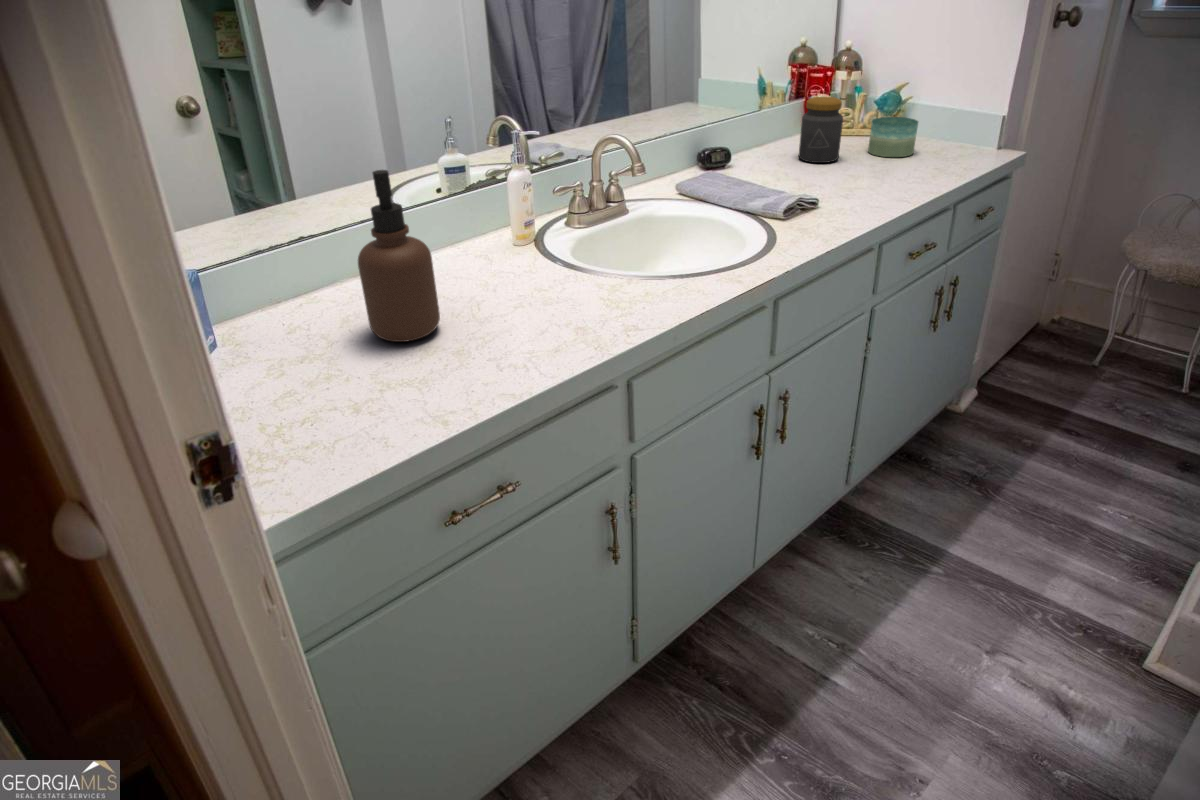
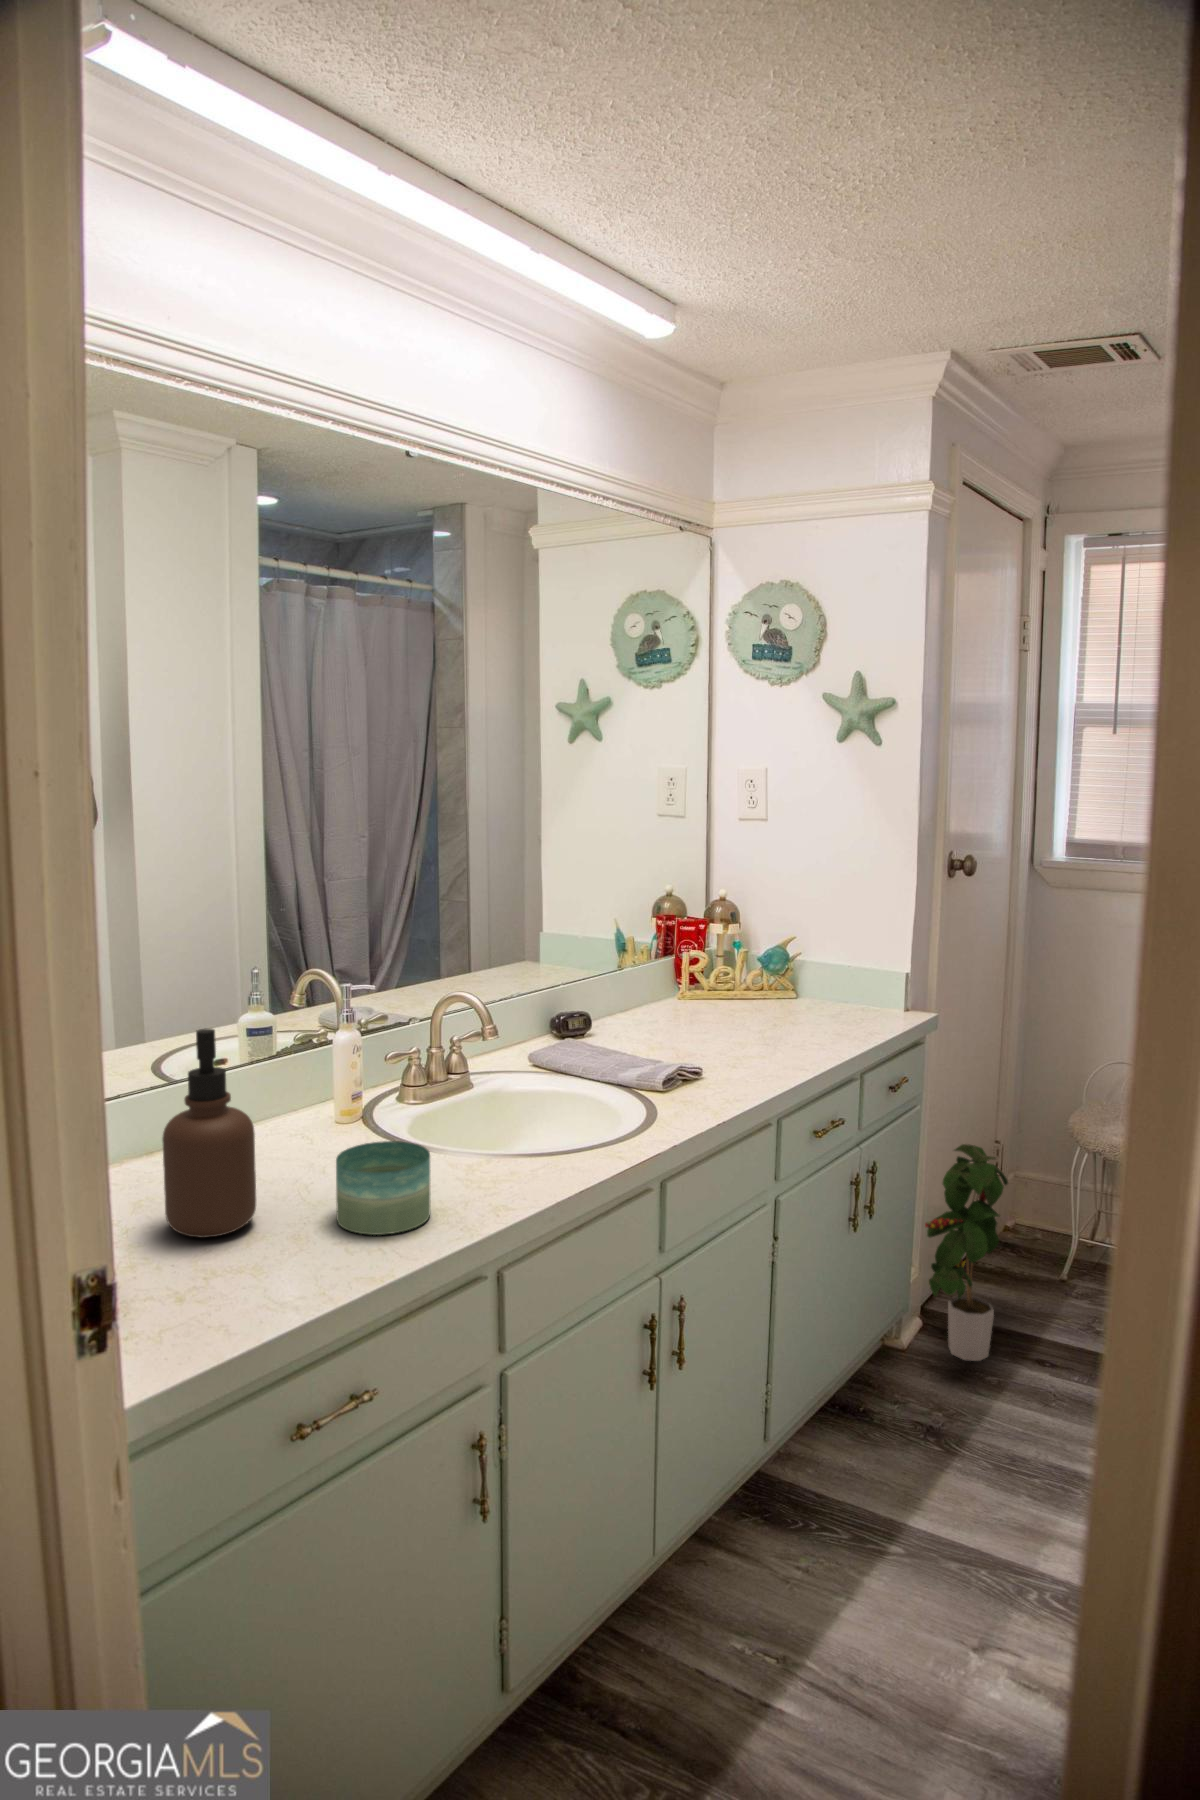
jar: present [799,97,843,163] -> none [673,953,722,1028]
candle: present [868,117,918,157] -> present [336,1141,430,1235]
potted plant: none [988,260,1067,424] -> present [925,1144,1008,1361]

